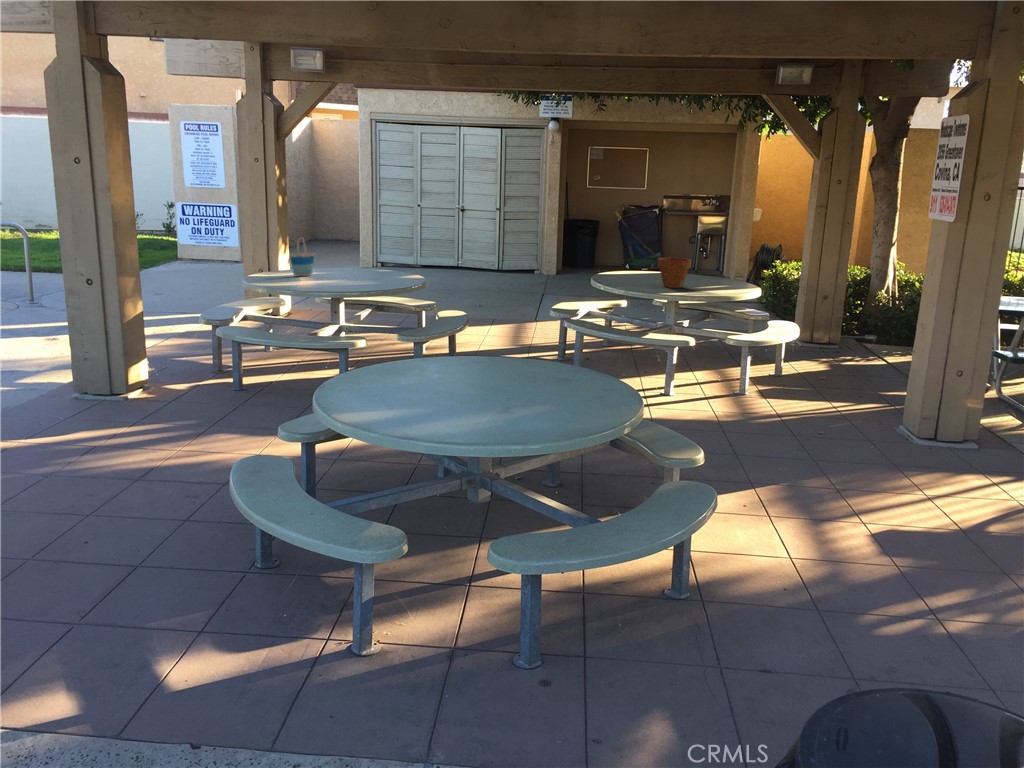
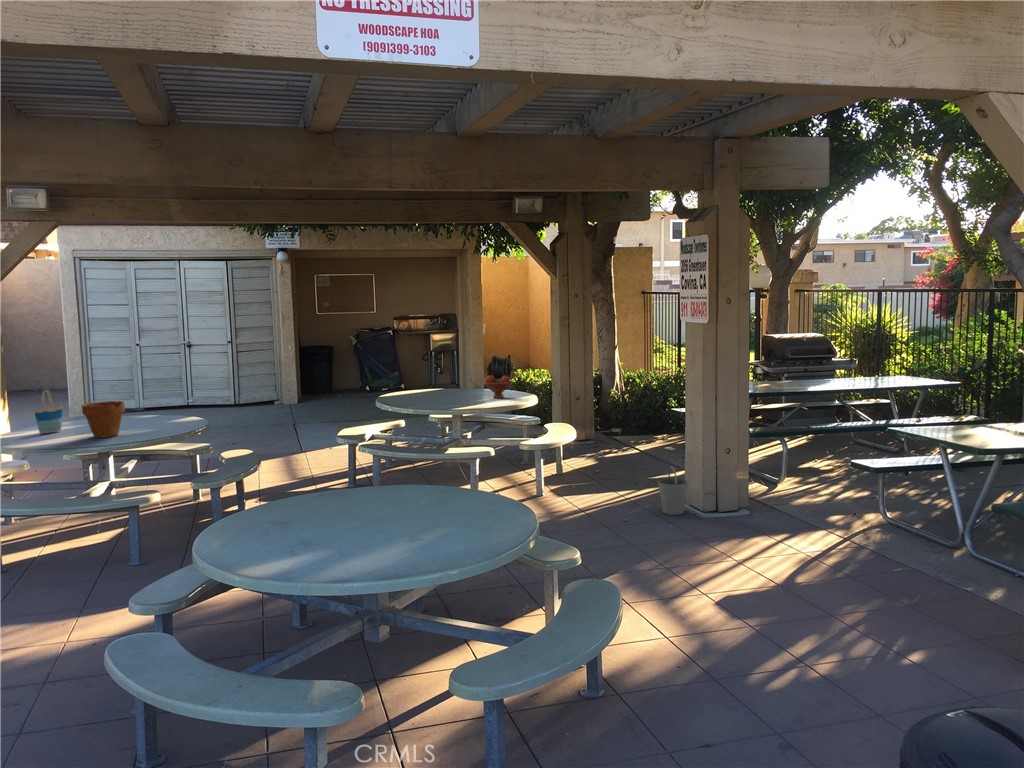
flower pot: present [658,258,691,288] -> present [82,401,125,437]
fruit bowl: none [710,262,744,287] -> present [483,375,513,398]
bucket: none [869,382,905,435] -> present [658,467,688,515]

